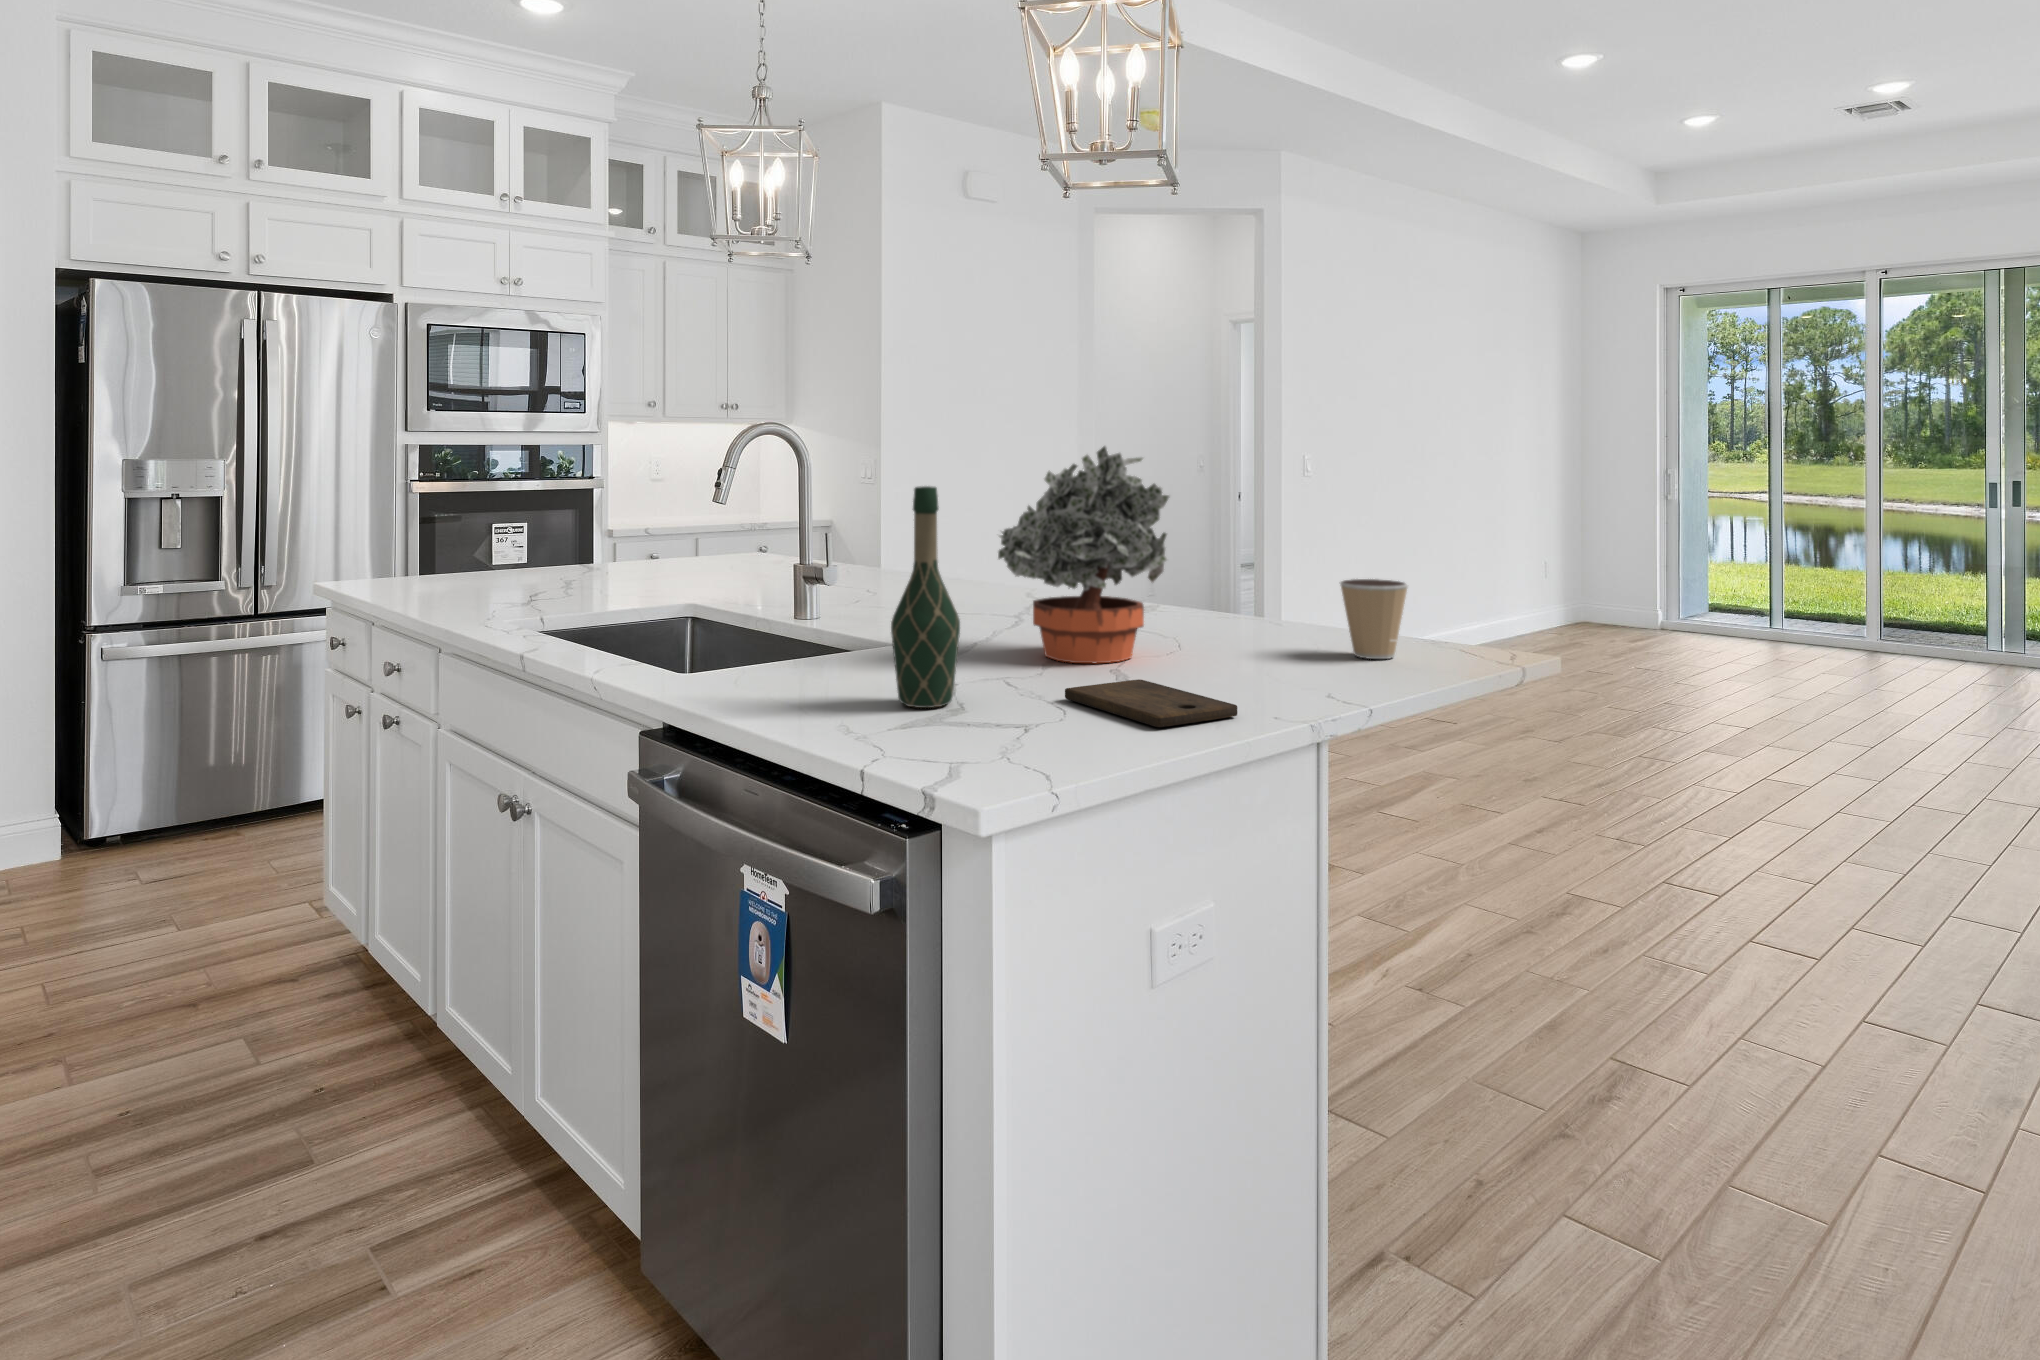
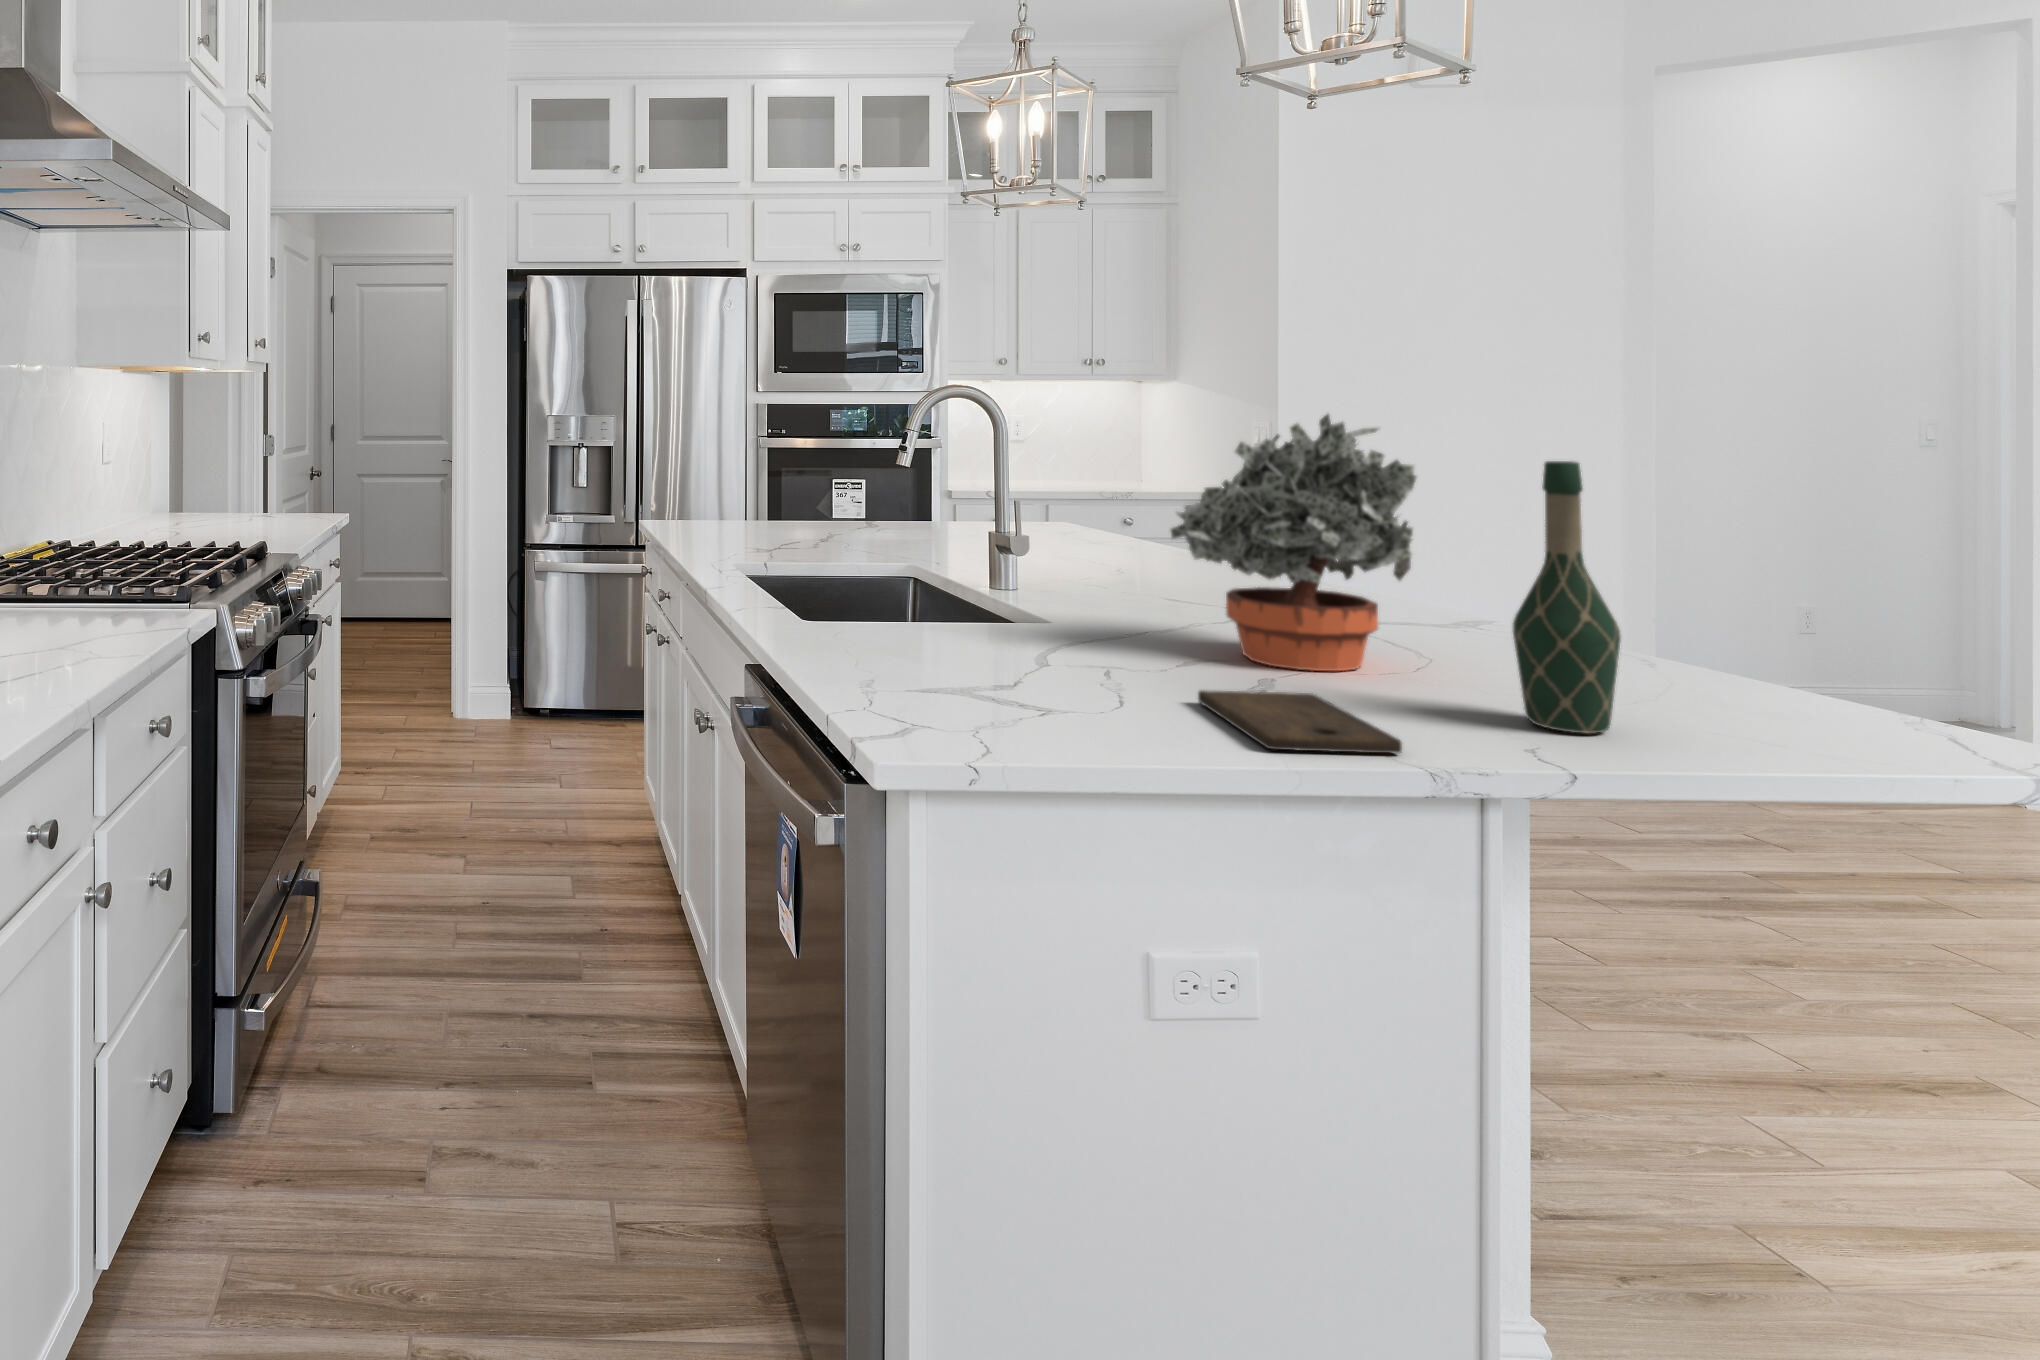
wine bottle: present [891,486,960,708] -> present [1513,461,1621,734]
coffee cup: present [1340,579,1408,659] -> none [1694,602,1823,720]

